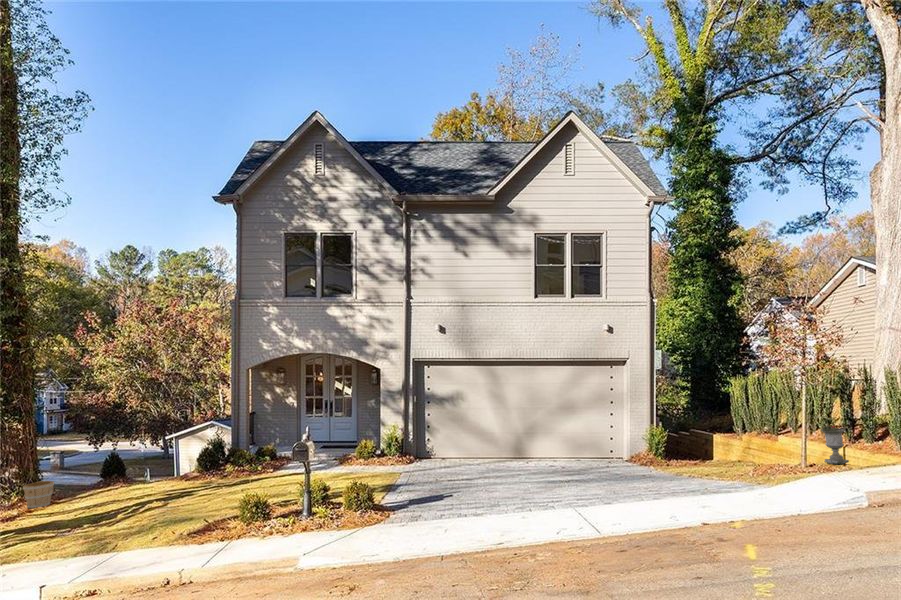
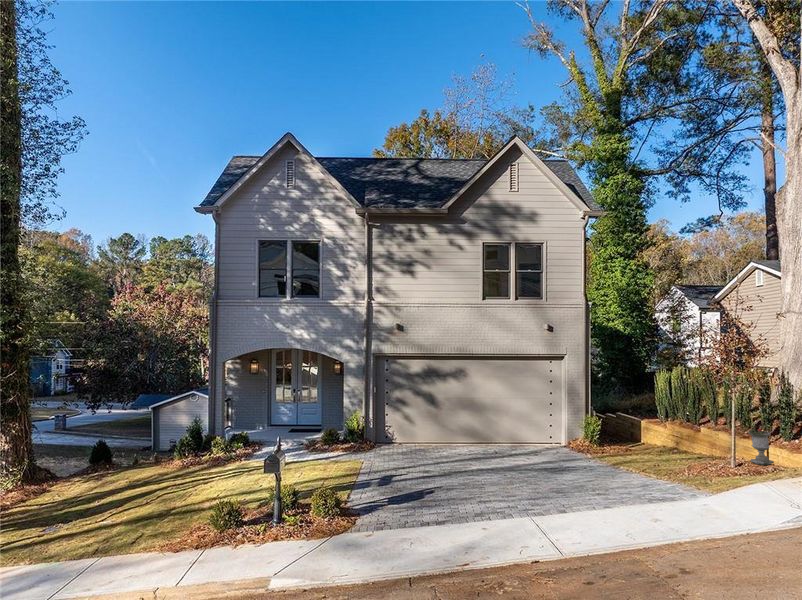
wooden bucket: present [23,481,54,508] -> none [23,464,52,490]

